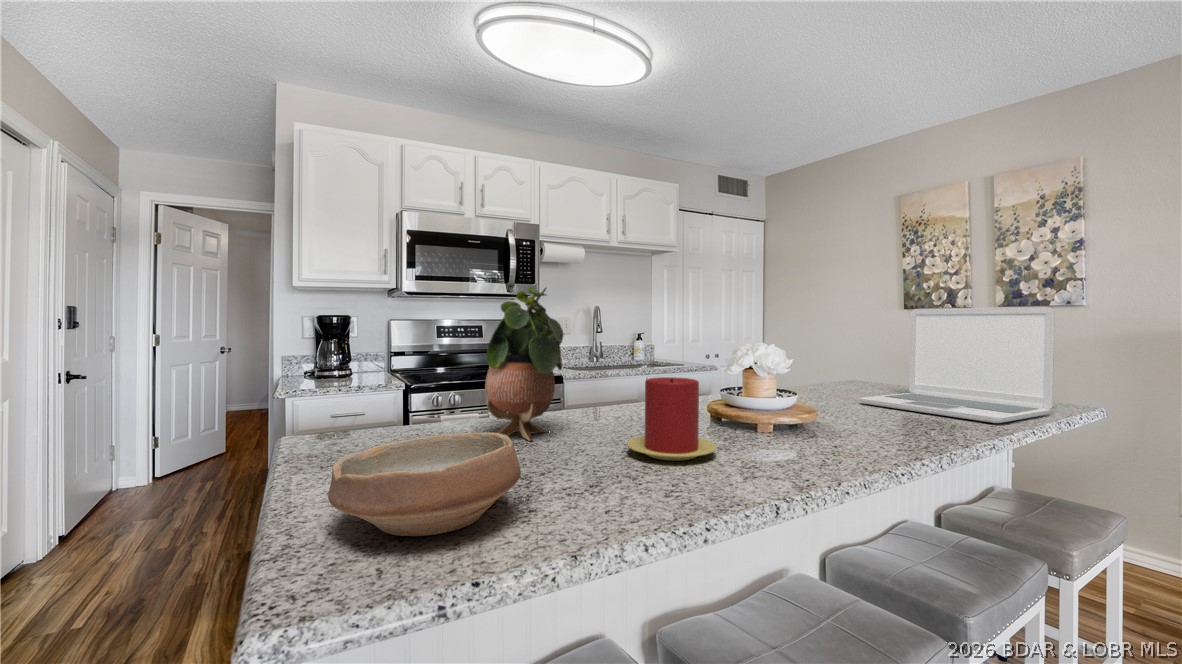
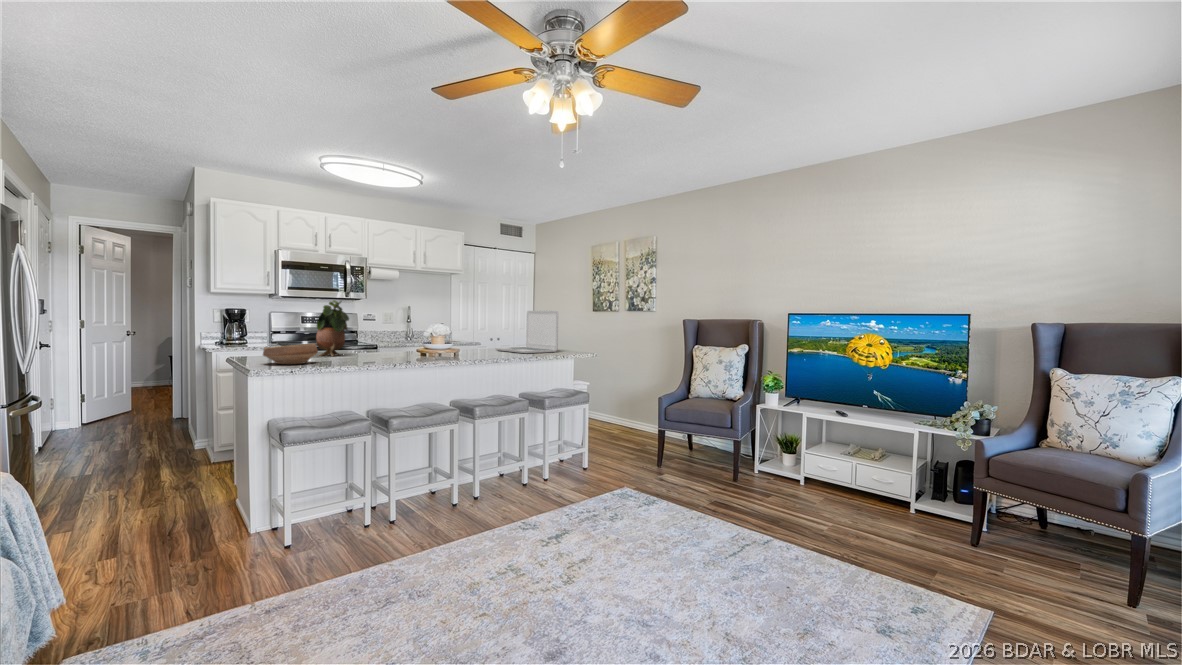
candle: present [627,377,717,460] -> none [366,333,398,358]

